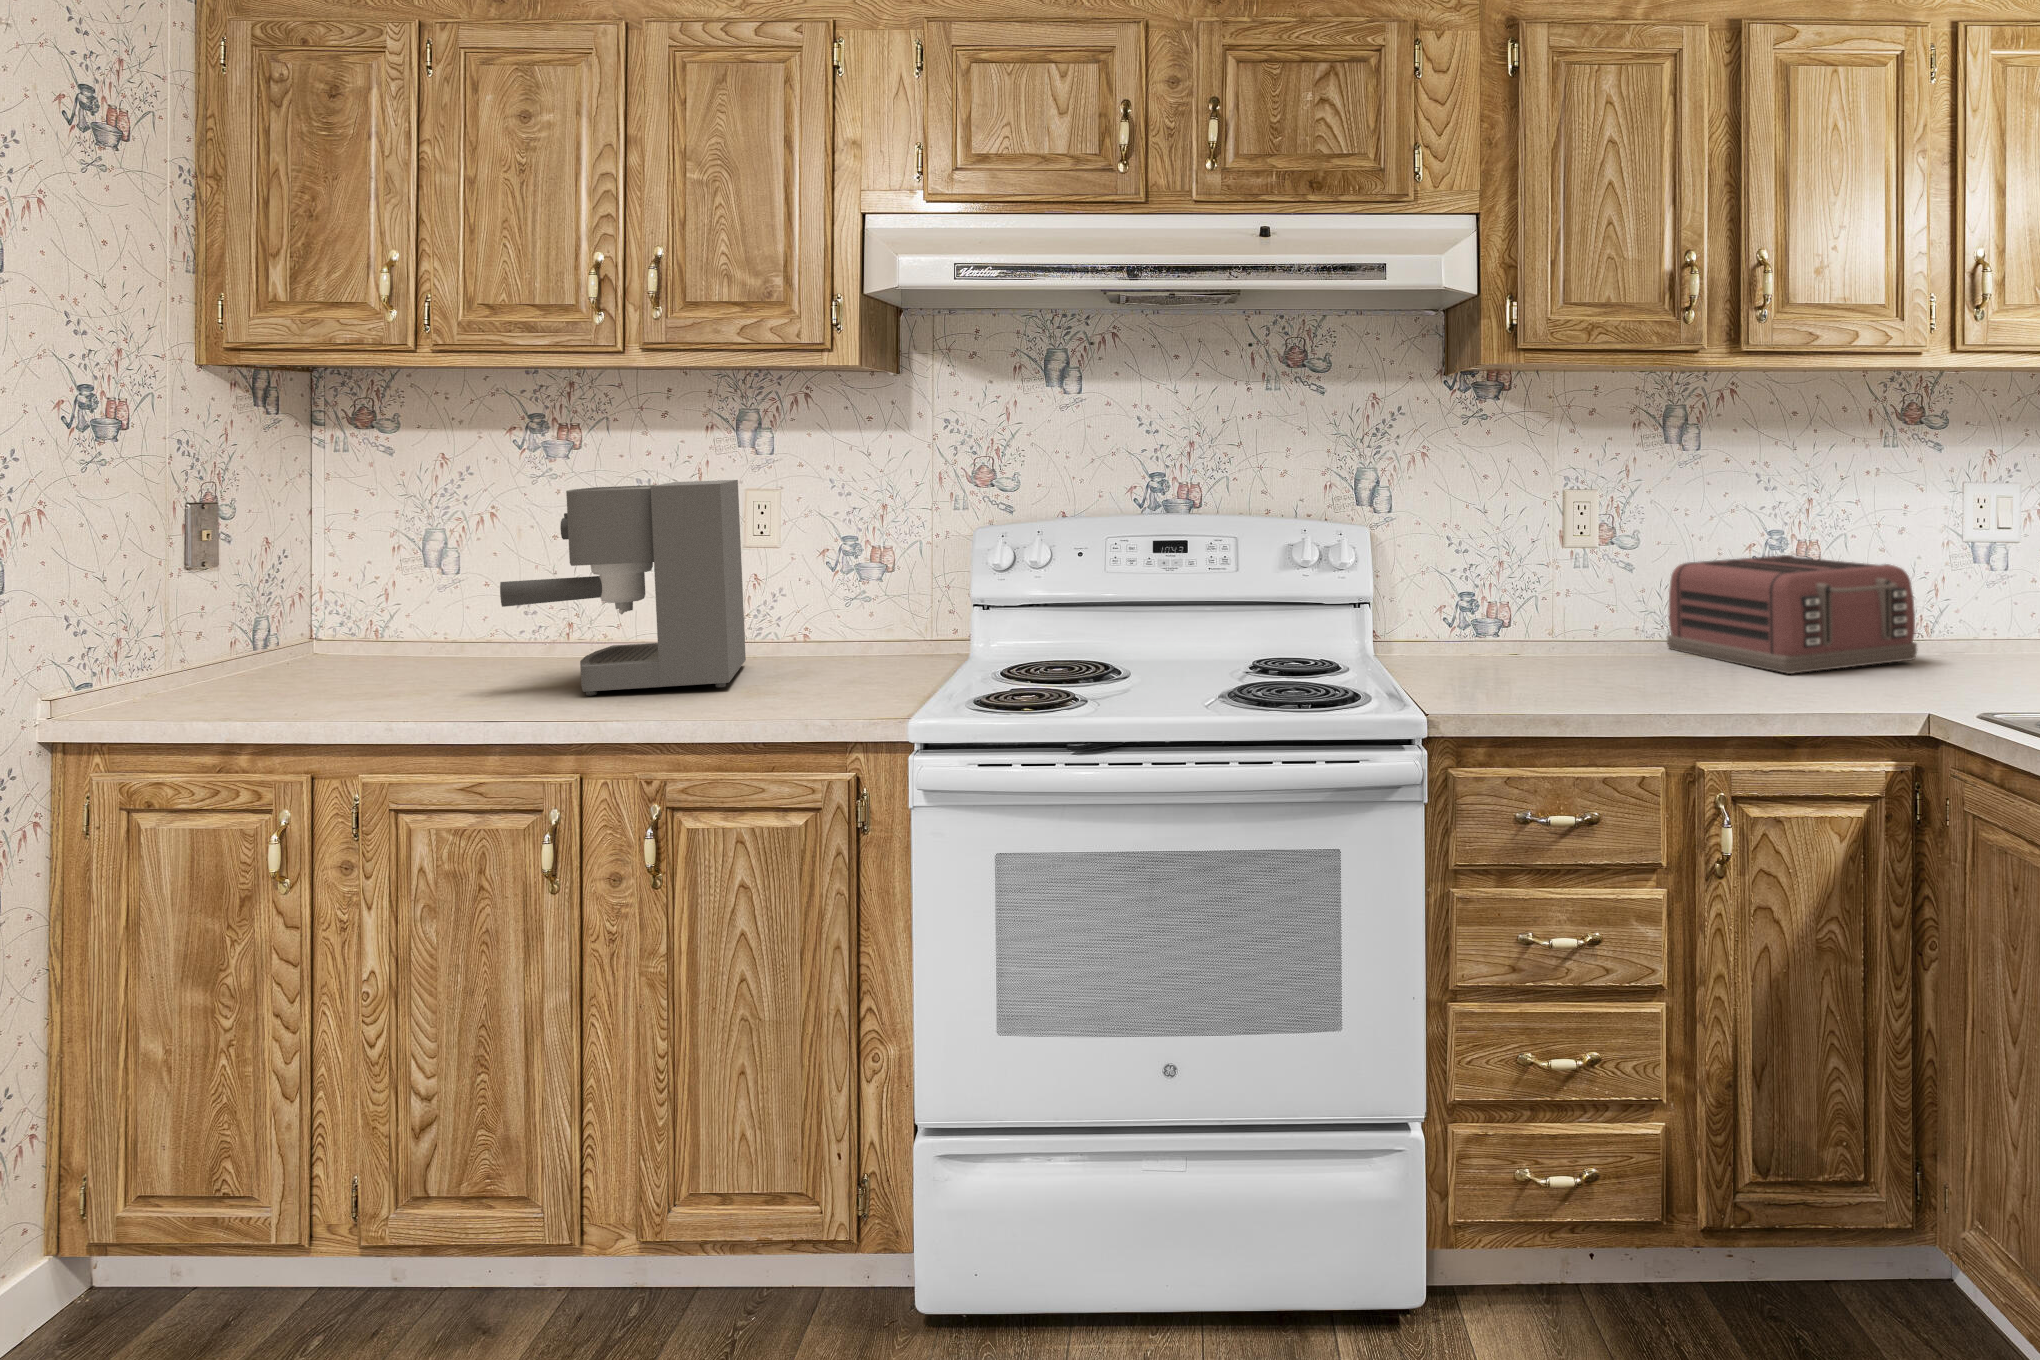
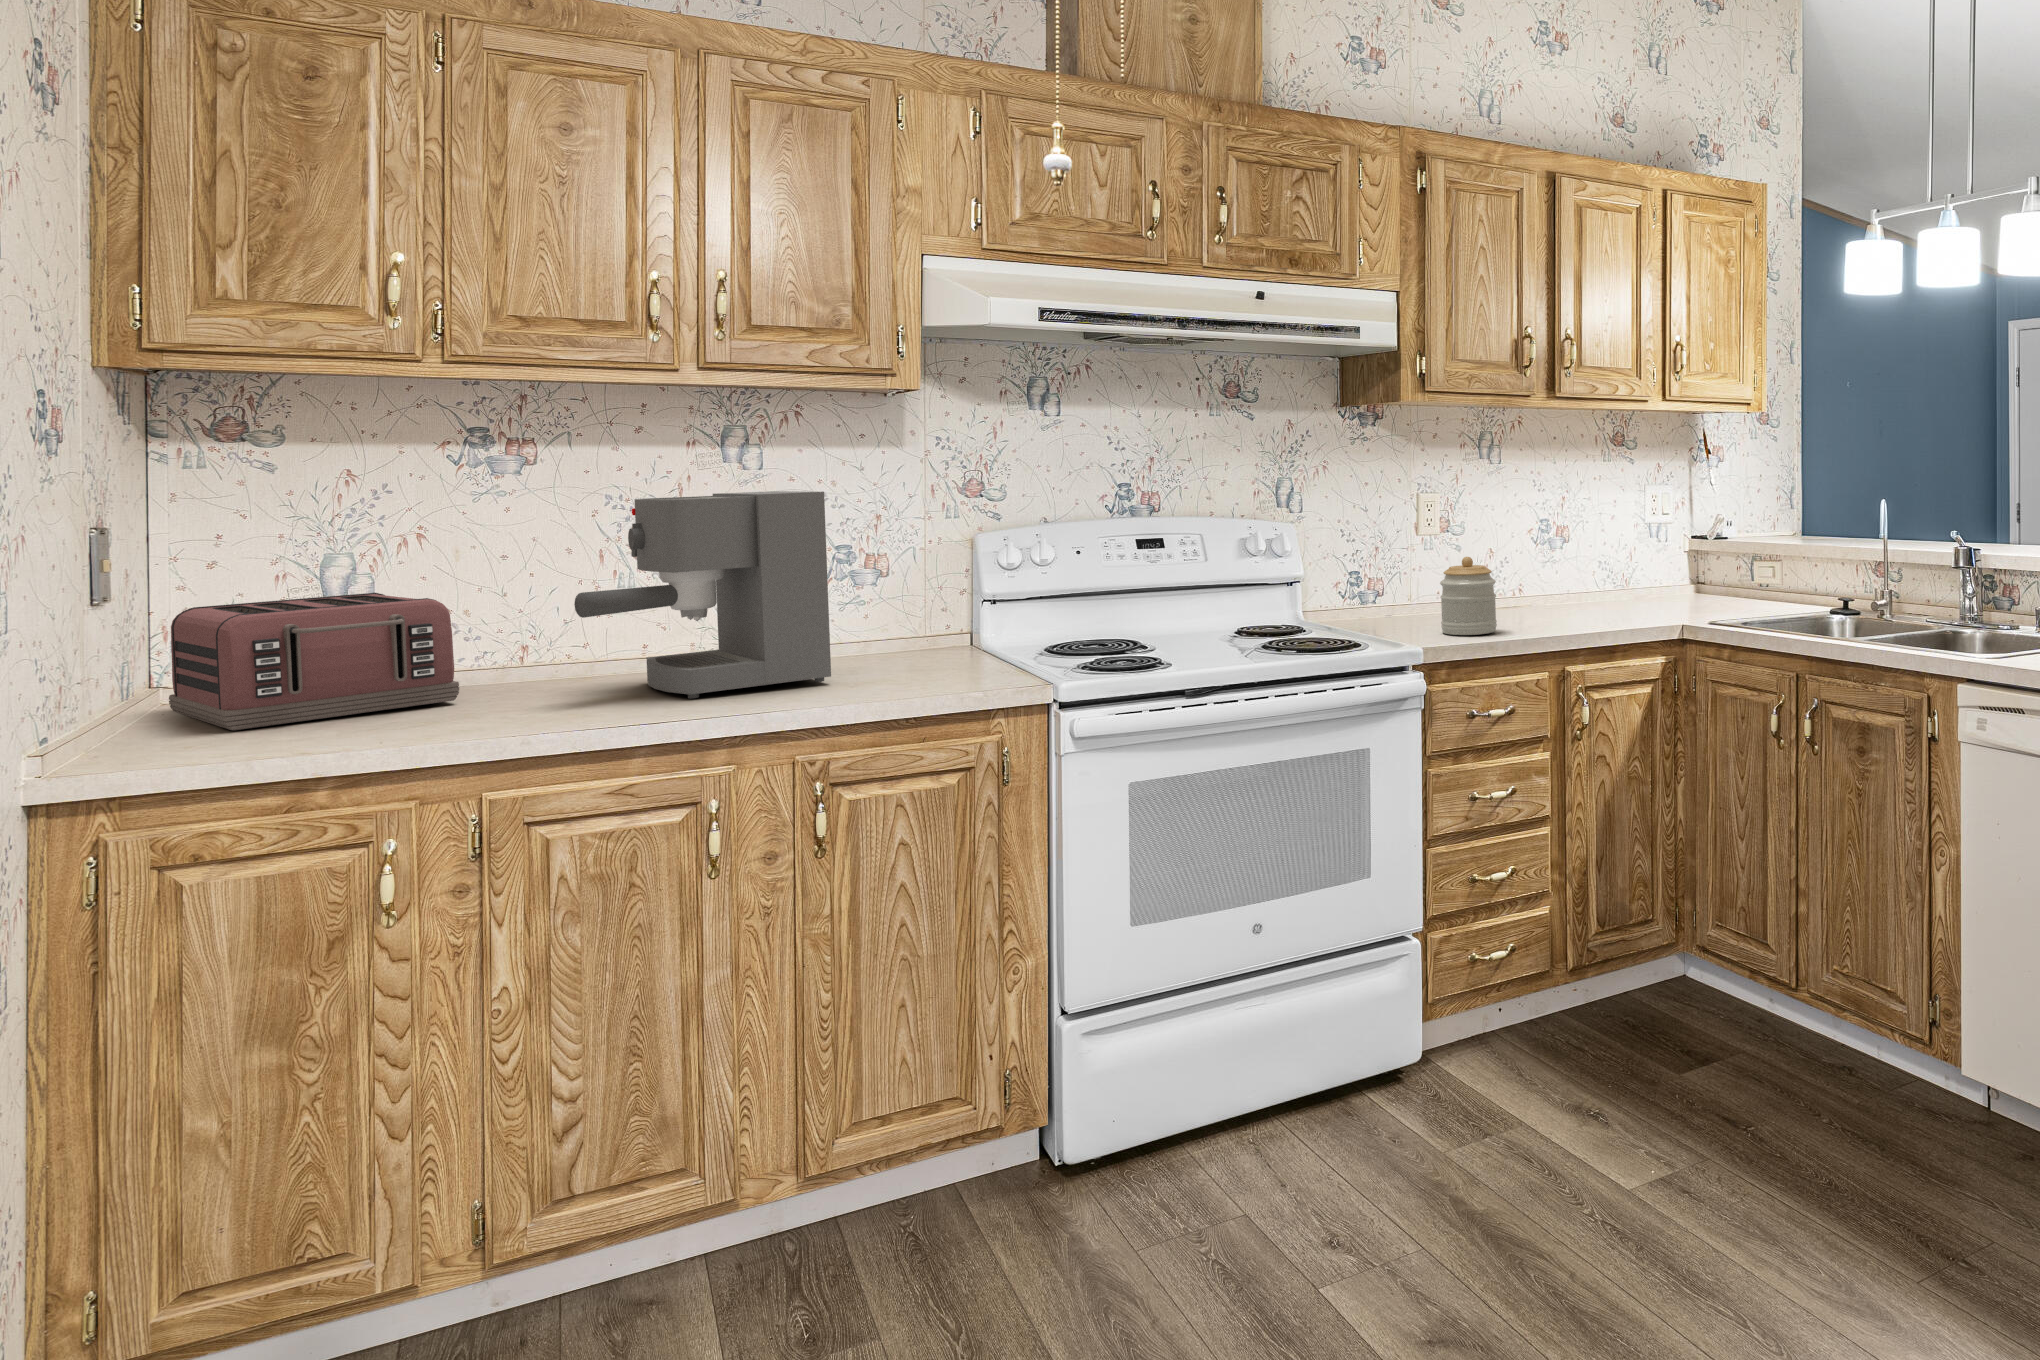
toaster: present [1667,555,1917,674] -> present [169,593,459,730]
jar: none [1498,581,1579,693] -> present [1440,557,1497,635]

